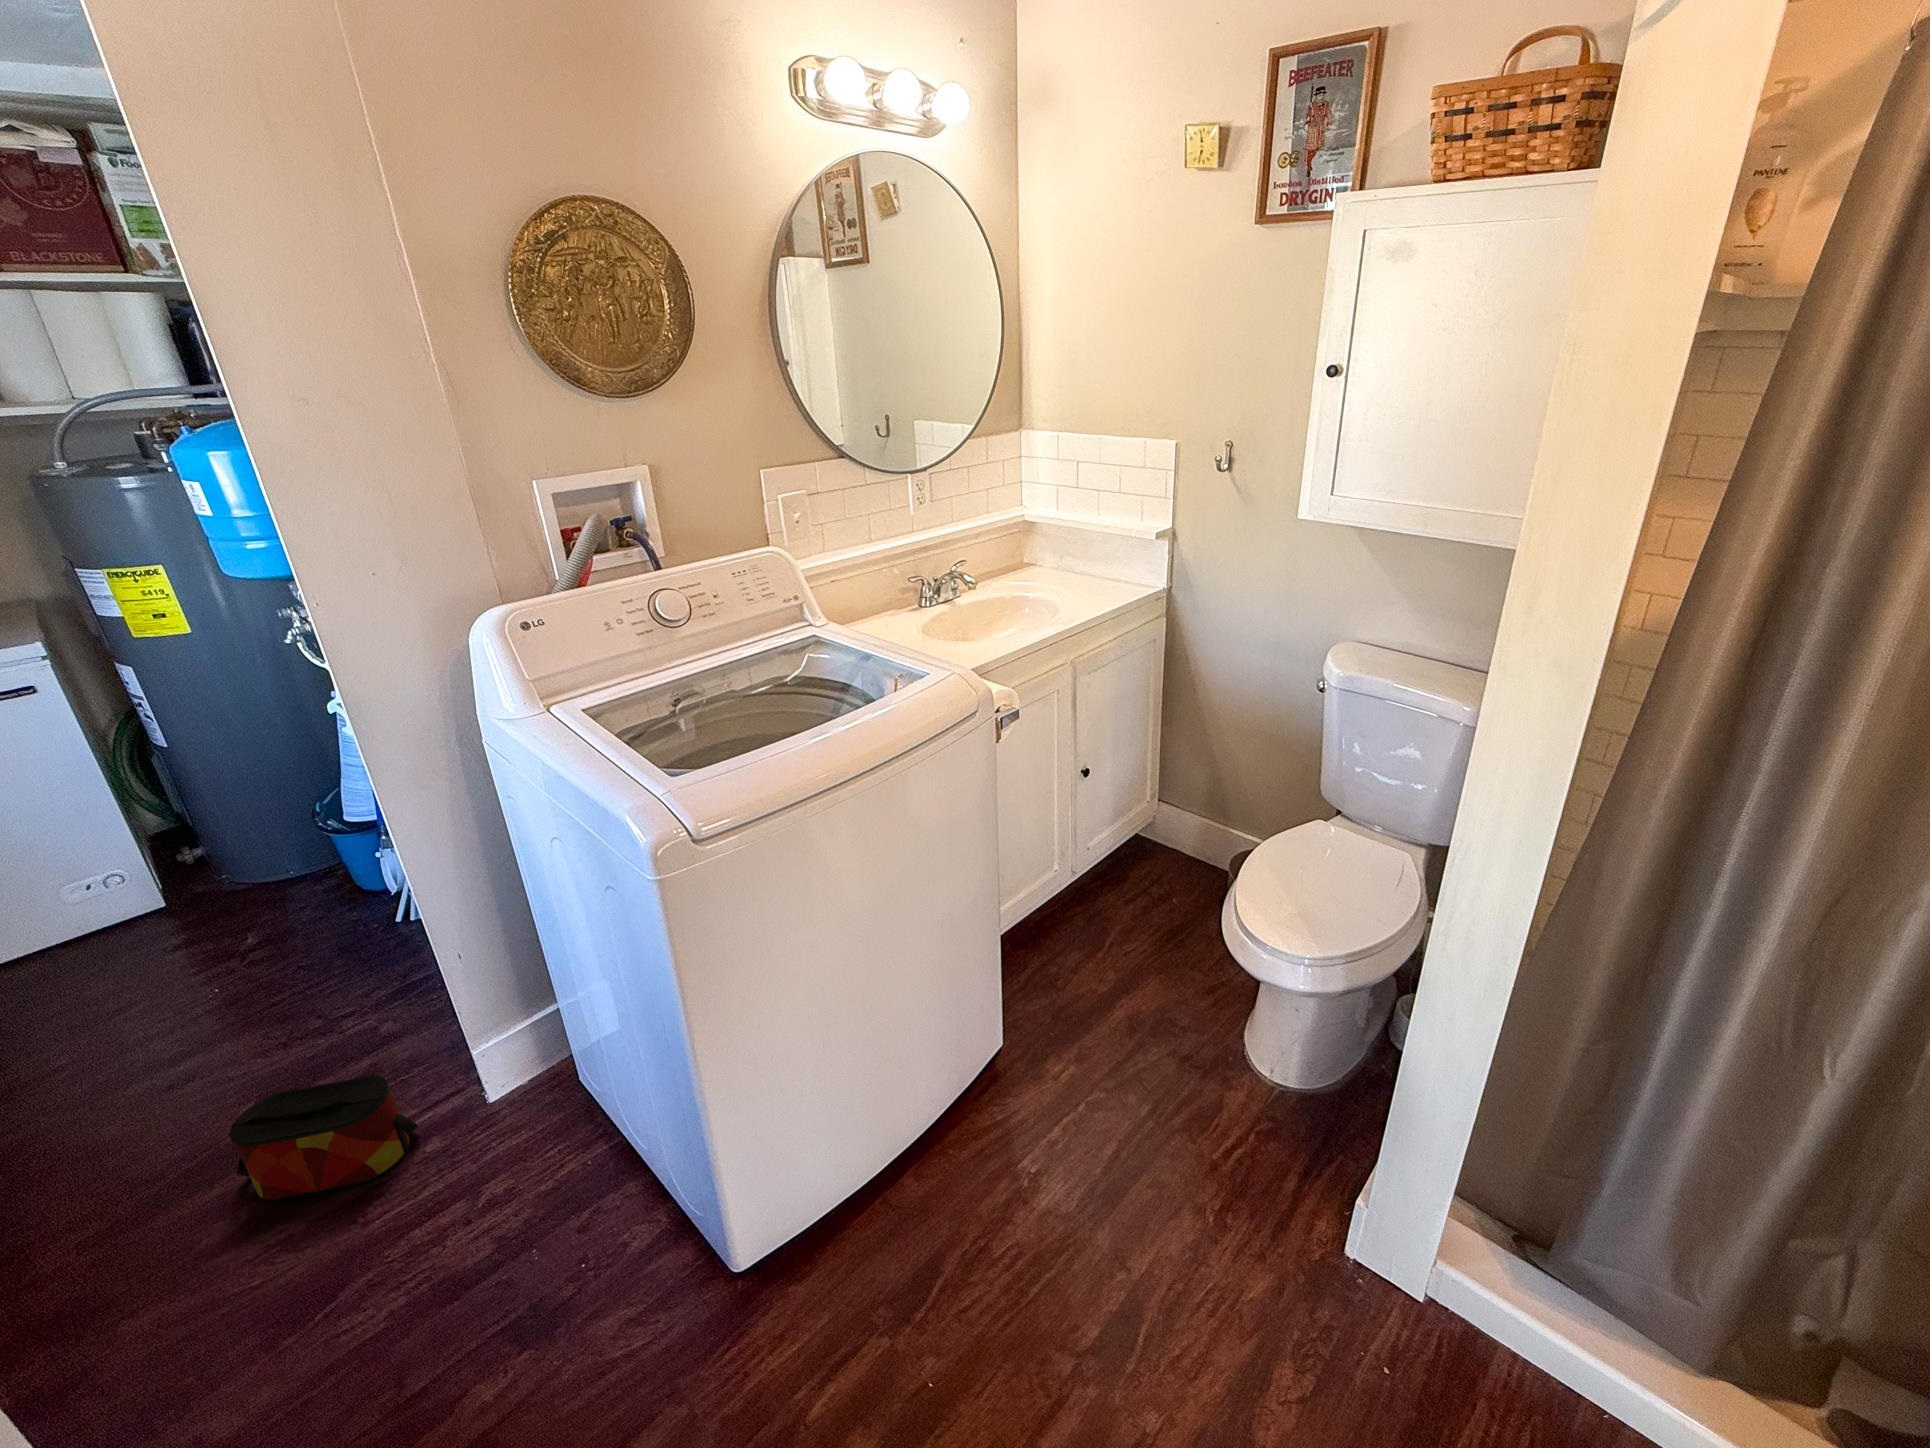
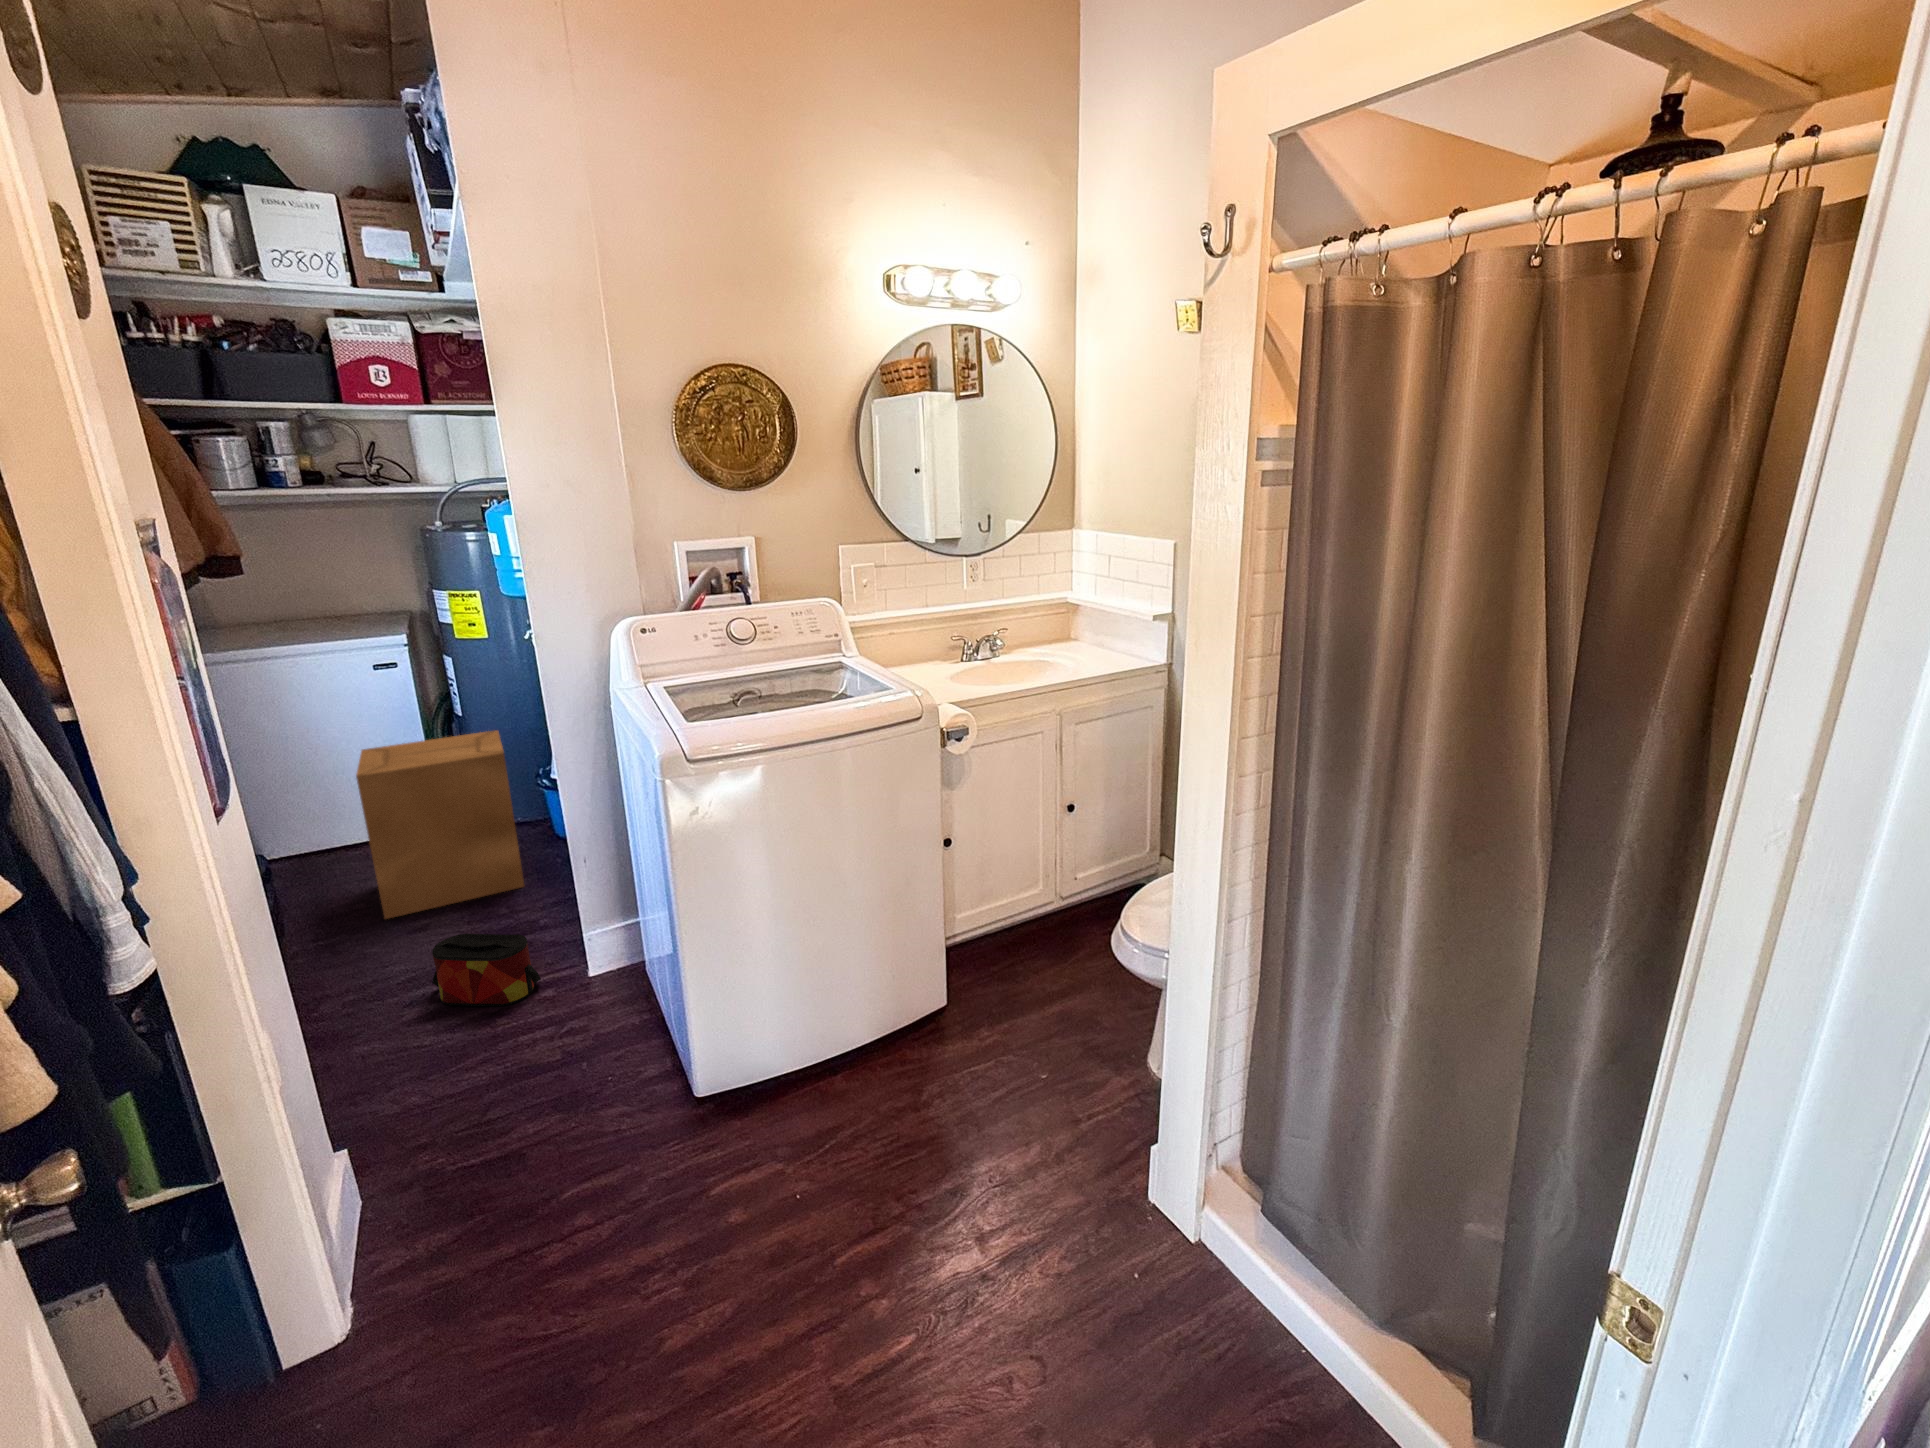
cardboard box: none [5,768,338,1077] -> present [356,730,525,919]

